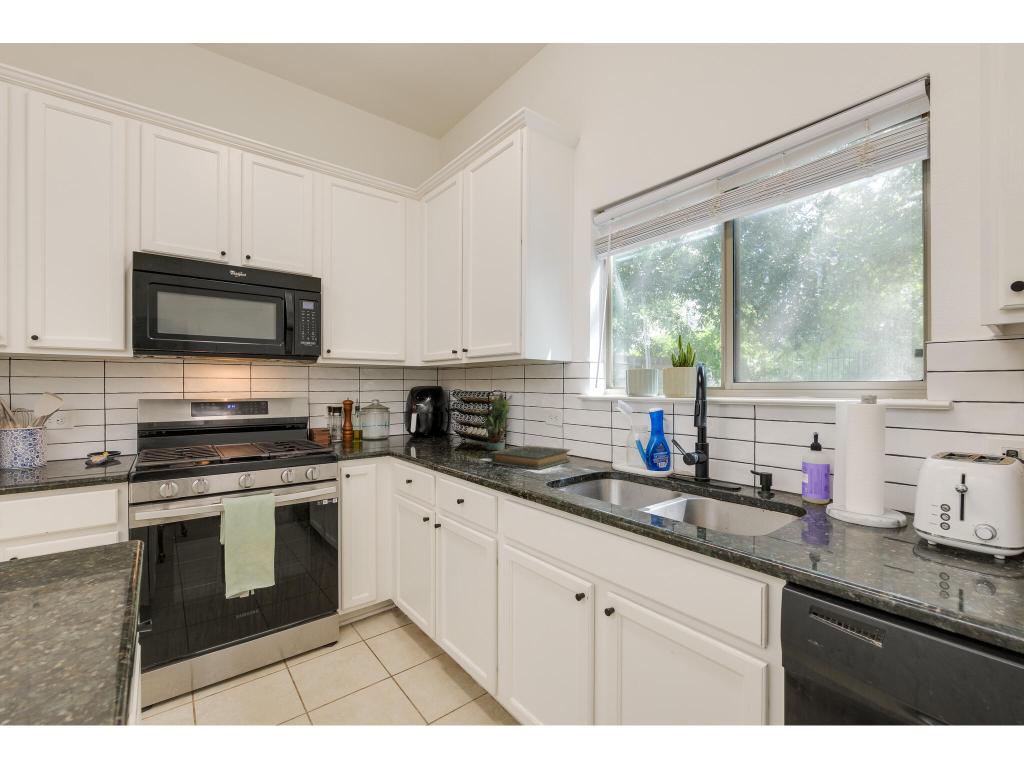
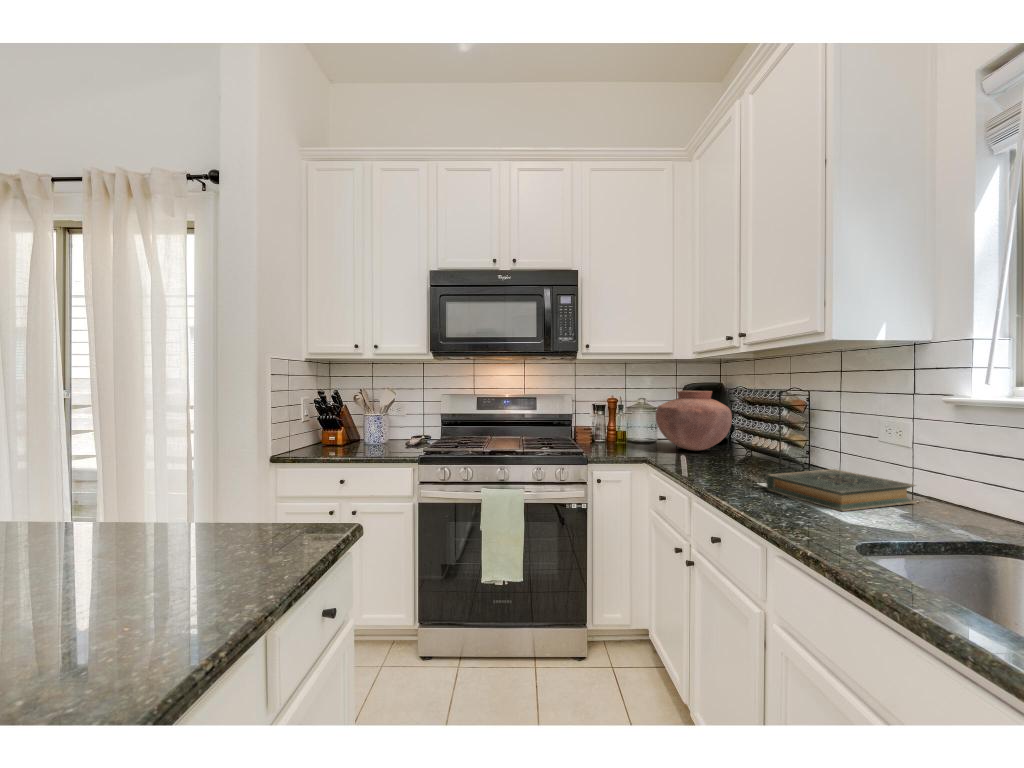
vase: none [392,393,453,442] -> present [656,391,732,451]
potted plant: present [479,393,512,450] -> none [759,392,815,471]

